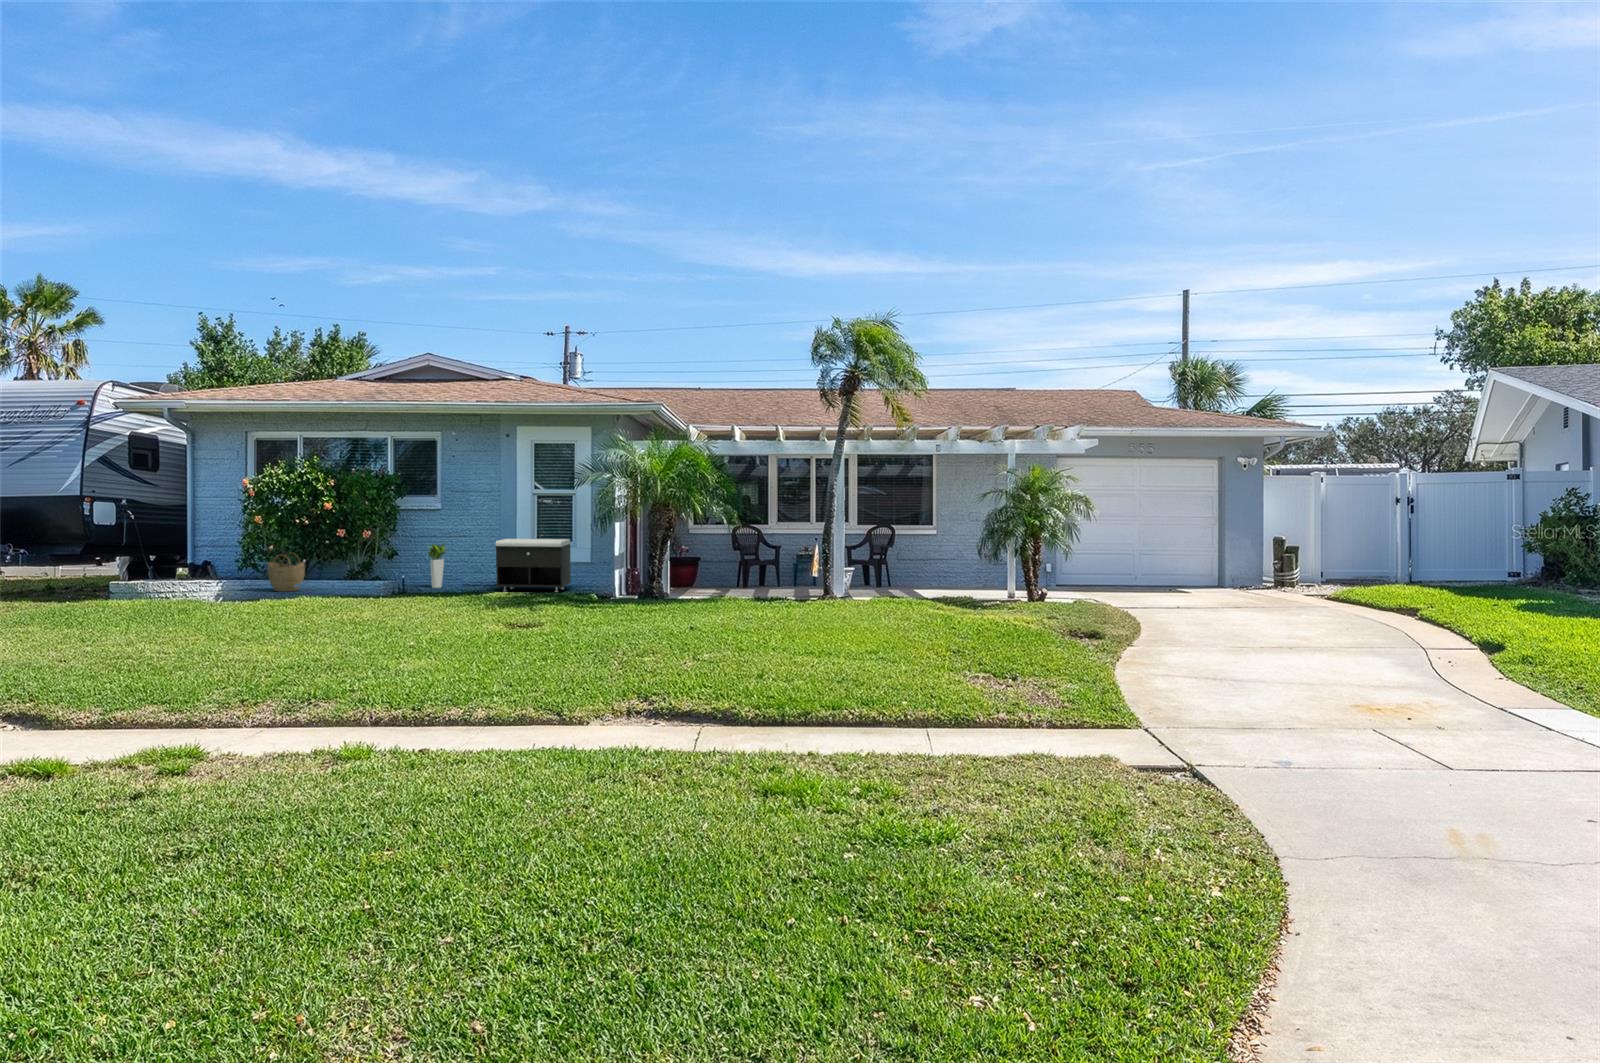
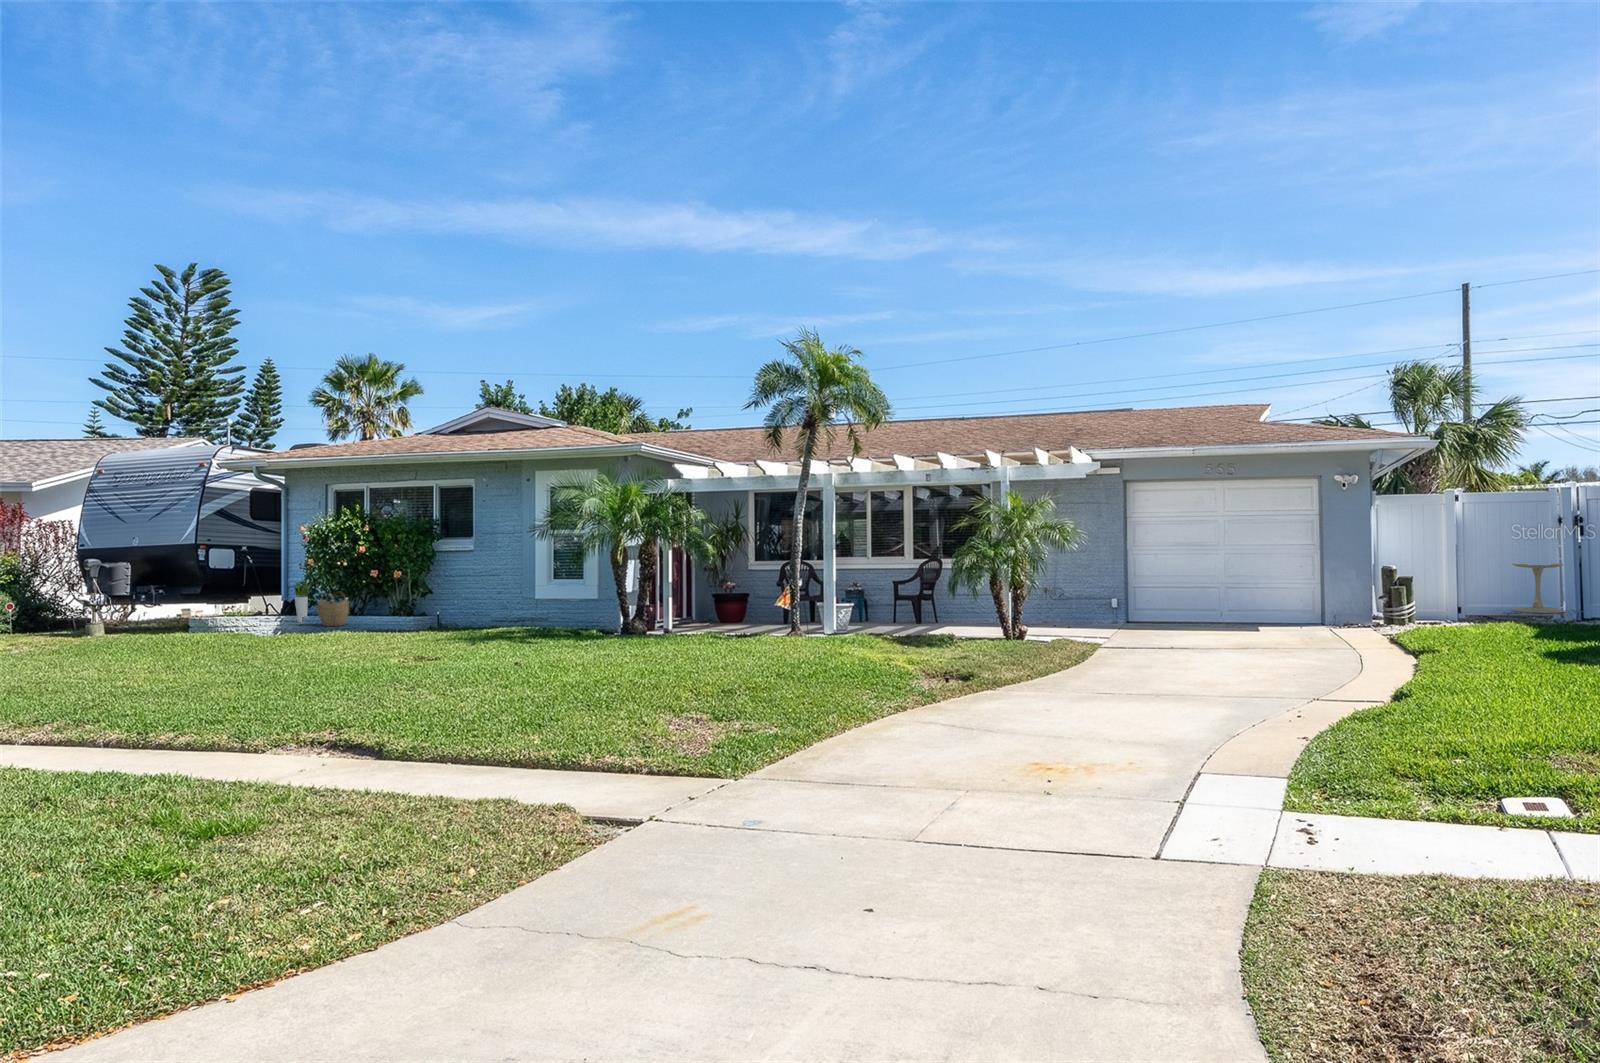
pedestal table: none [1358,535,1400,576] -> present [1513,563,1564,613]
storage bench: present [495,539,571,592] -> none [502,577,576,627]
planter: present [427,543,446,588] -> present [294,582,309,623]

